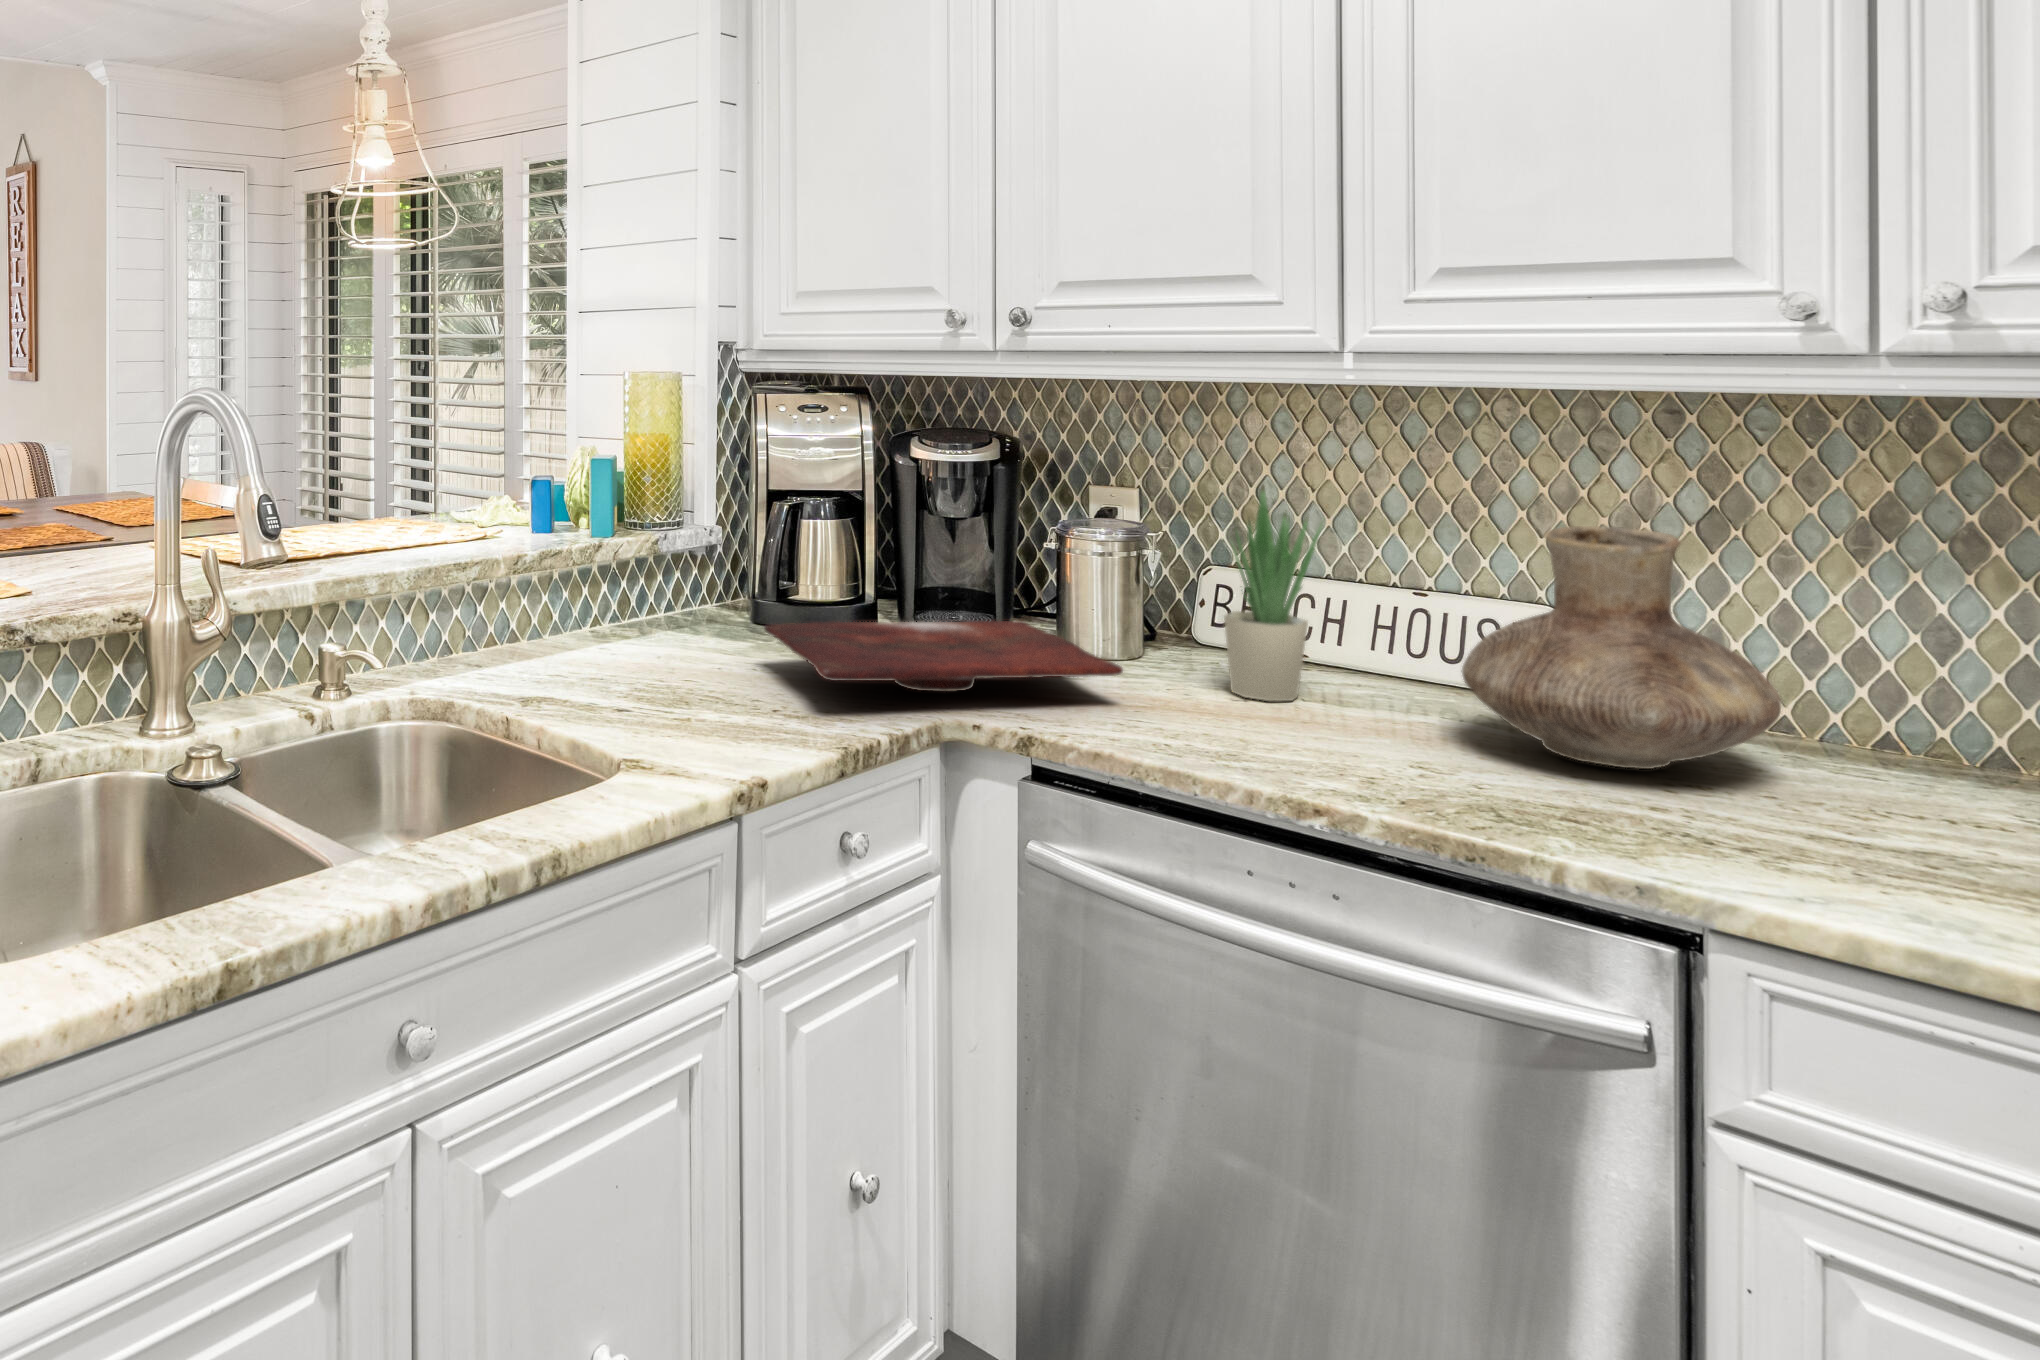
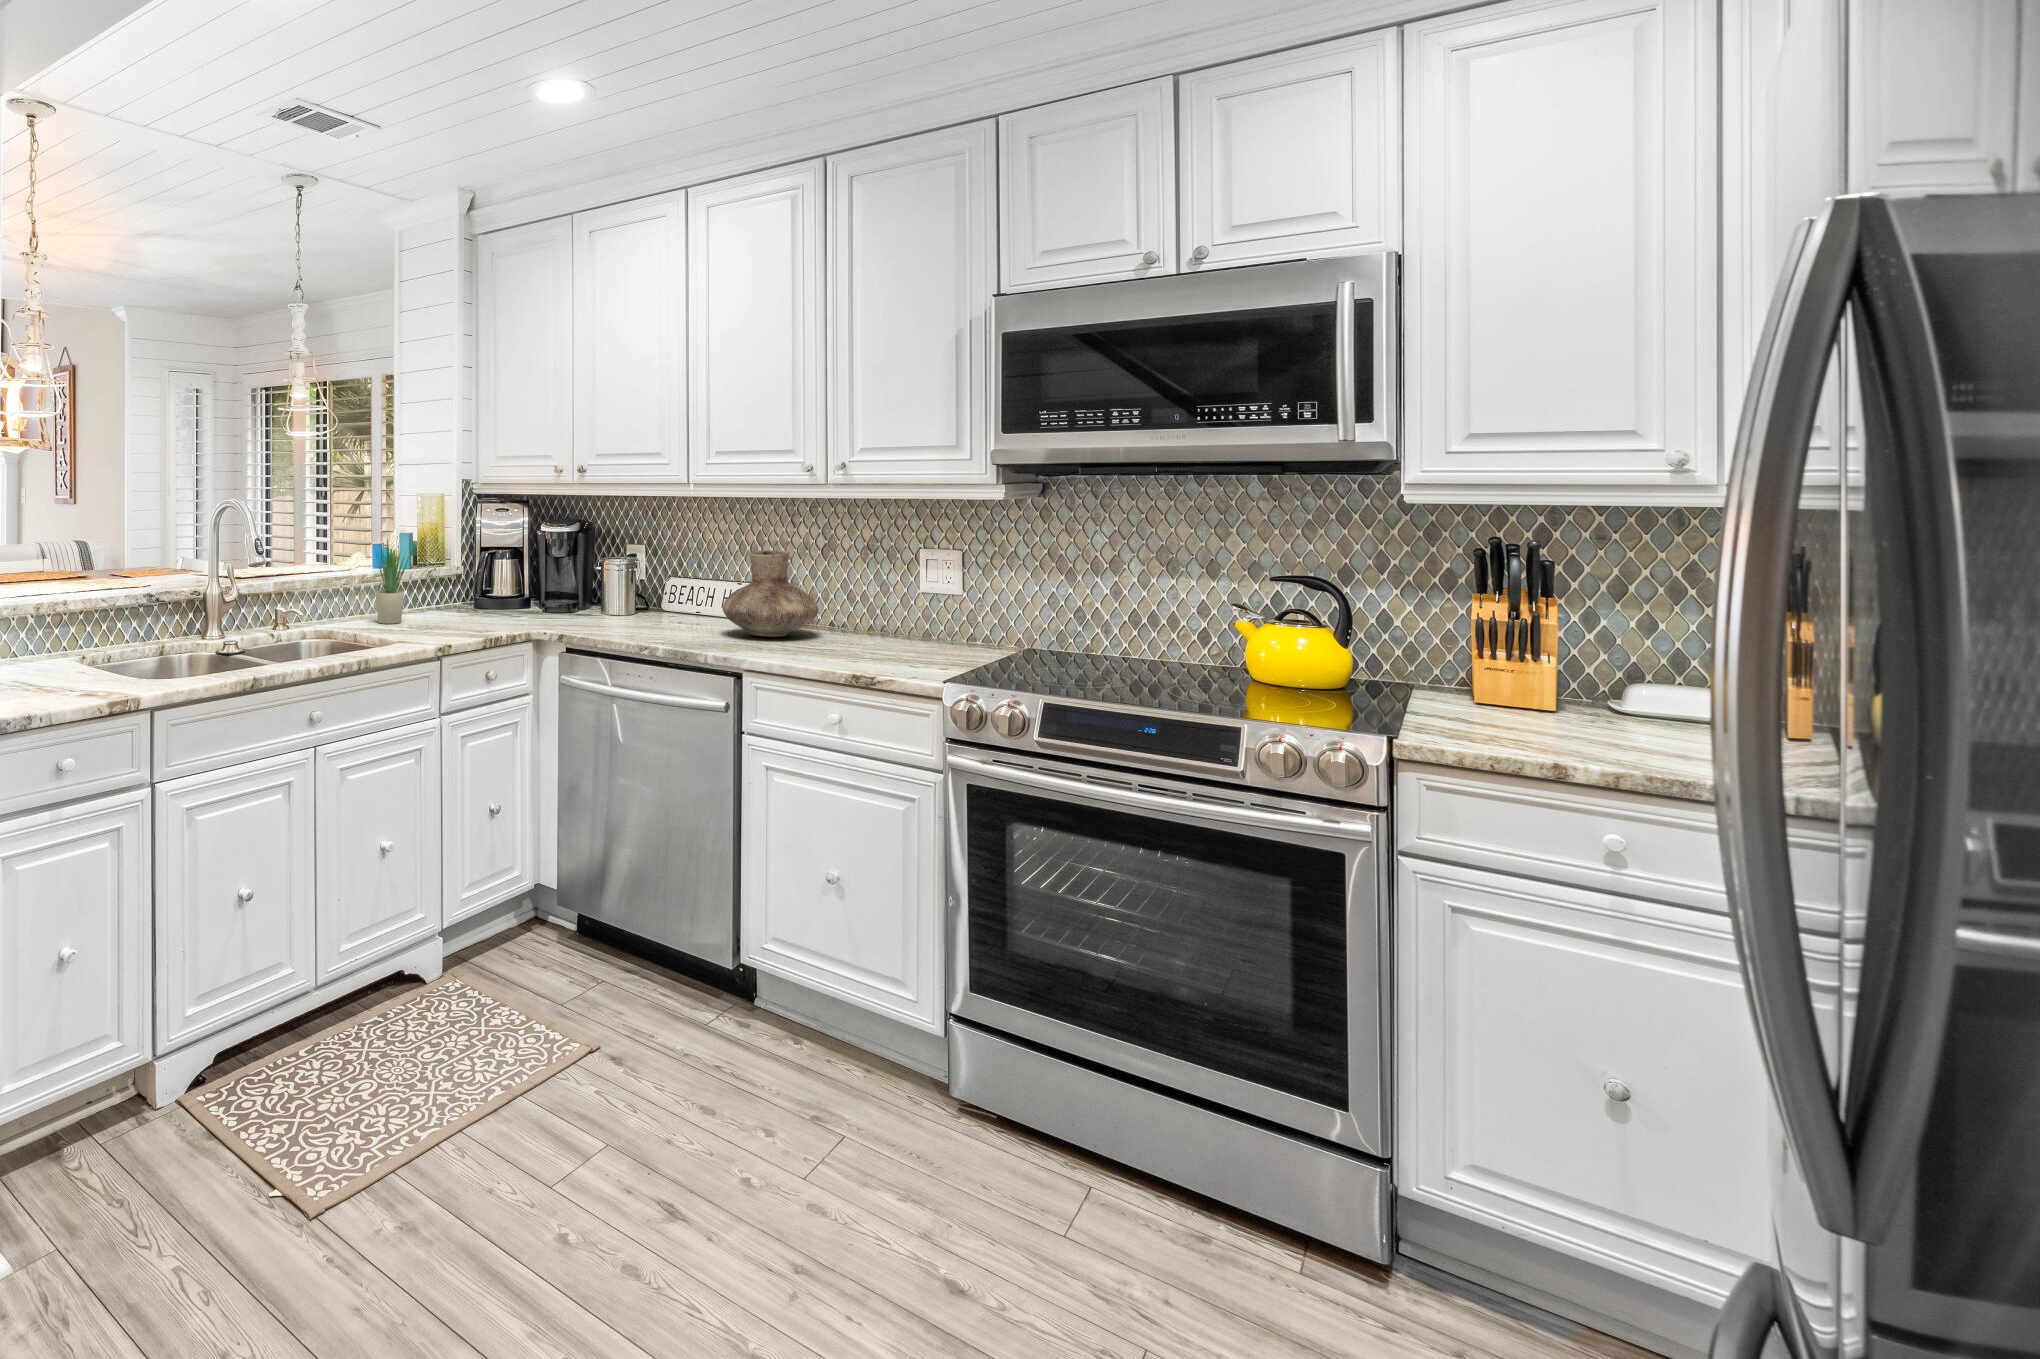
potted plant: present [1224,485,1321,701] -> present [376,539,409,624]
cutting board: present [764,621,1123,692] -> none [472,601,609,626]

